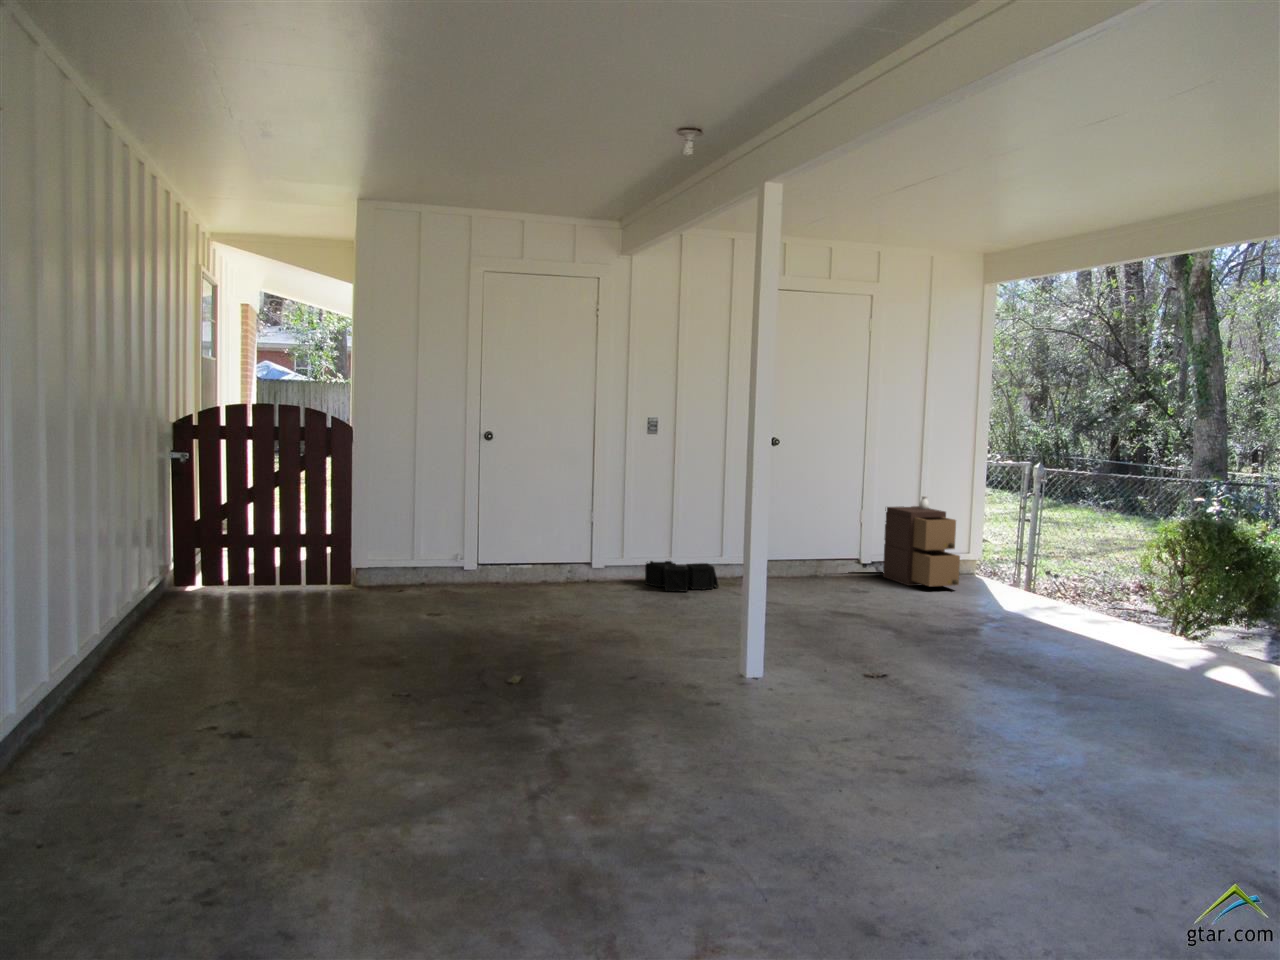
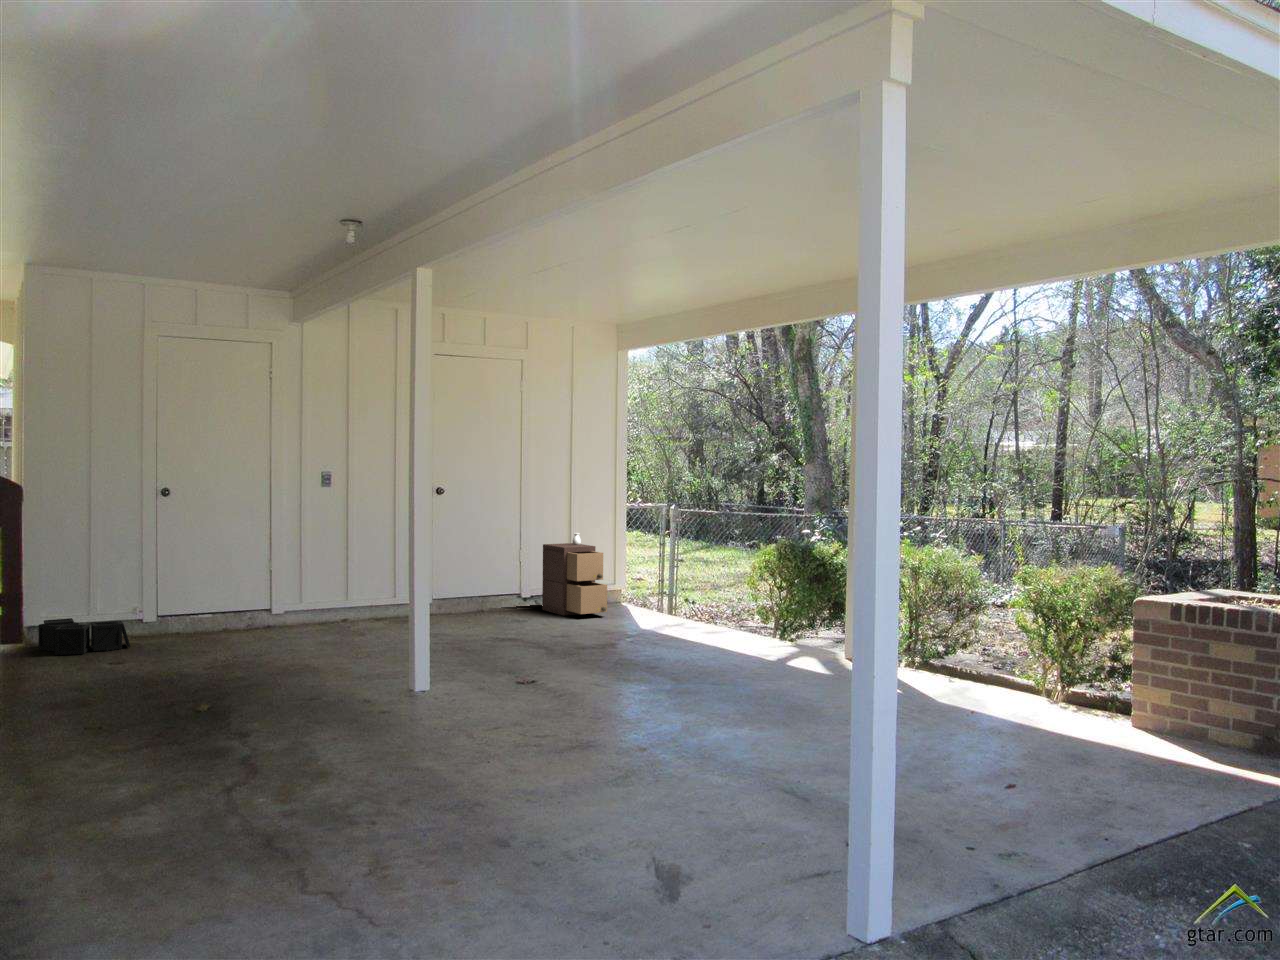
storage bin: present [645,561,719,592] -> present [38,618,130,655]

